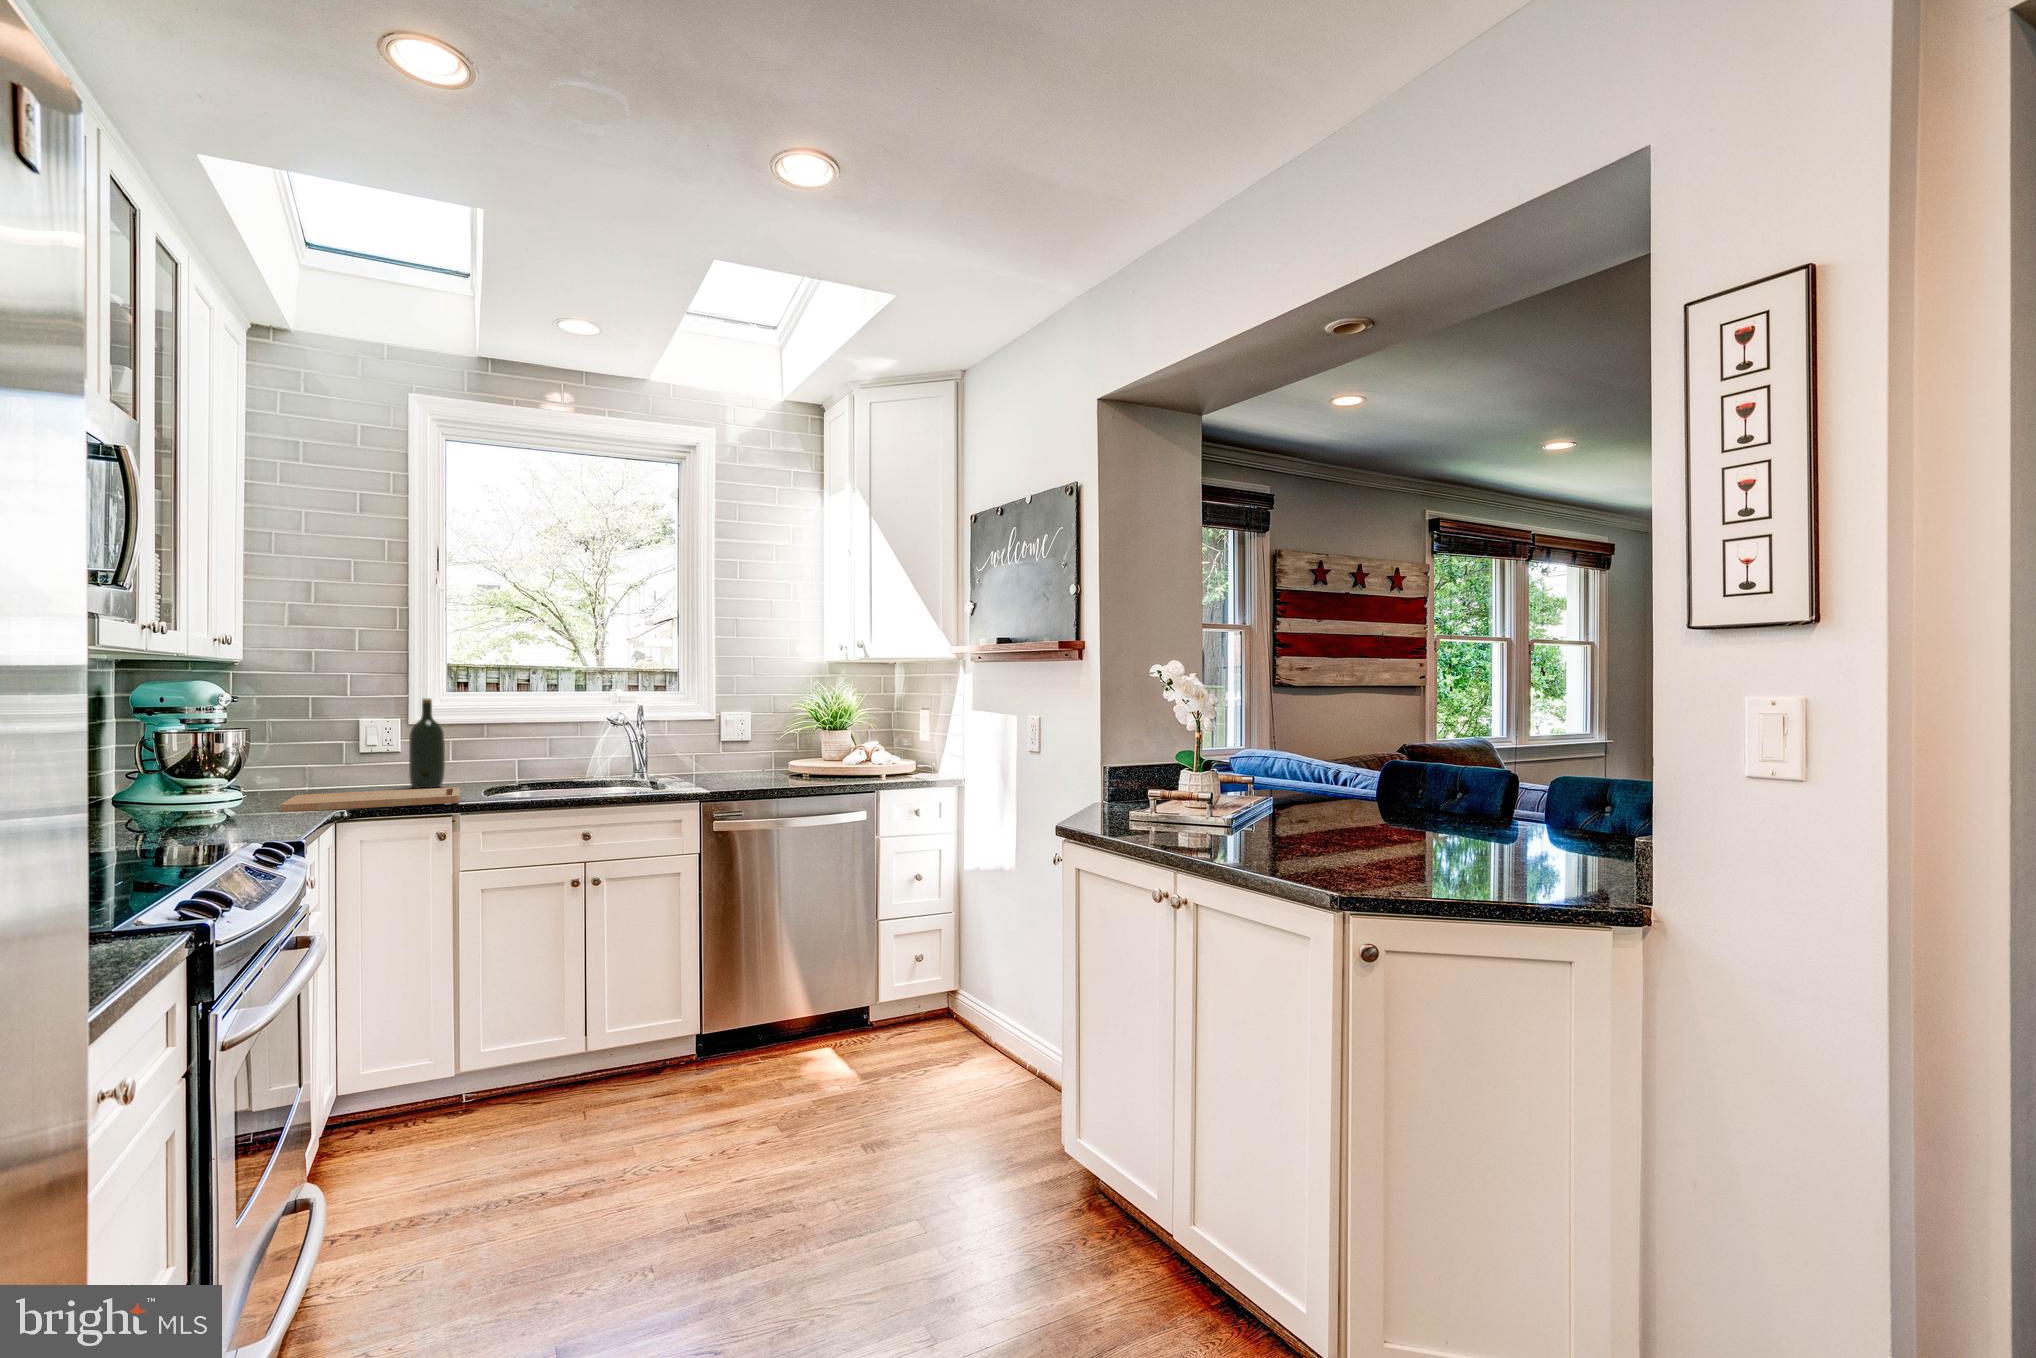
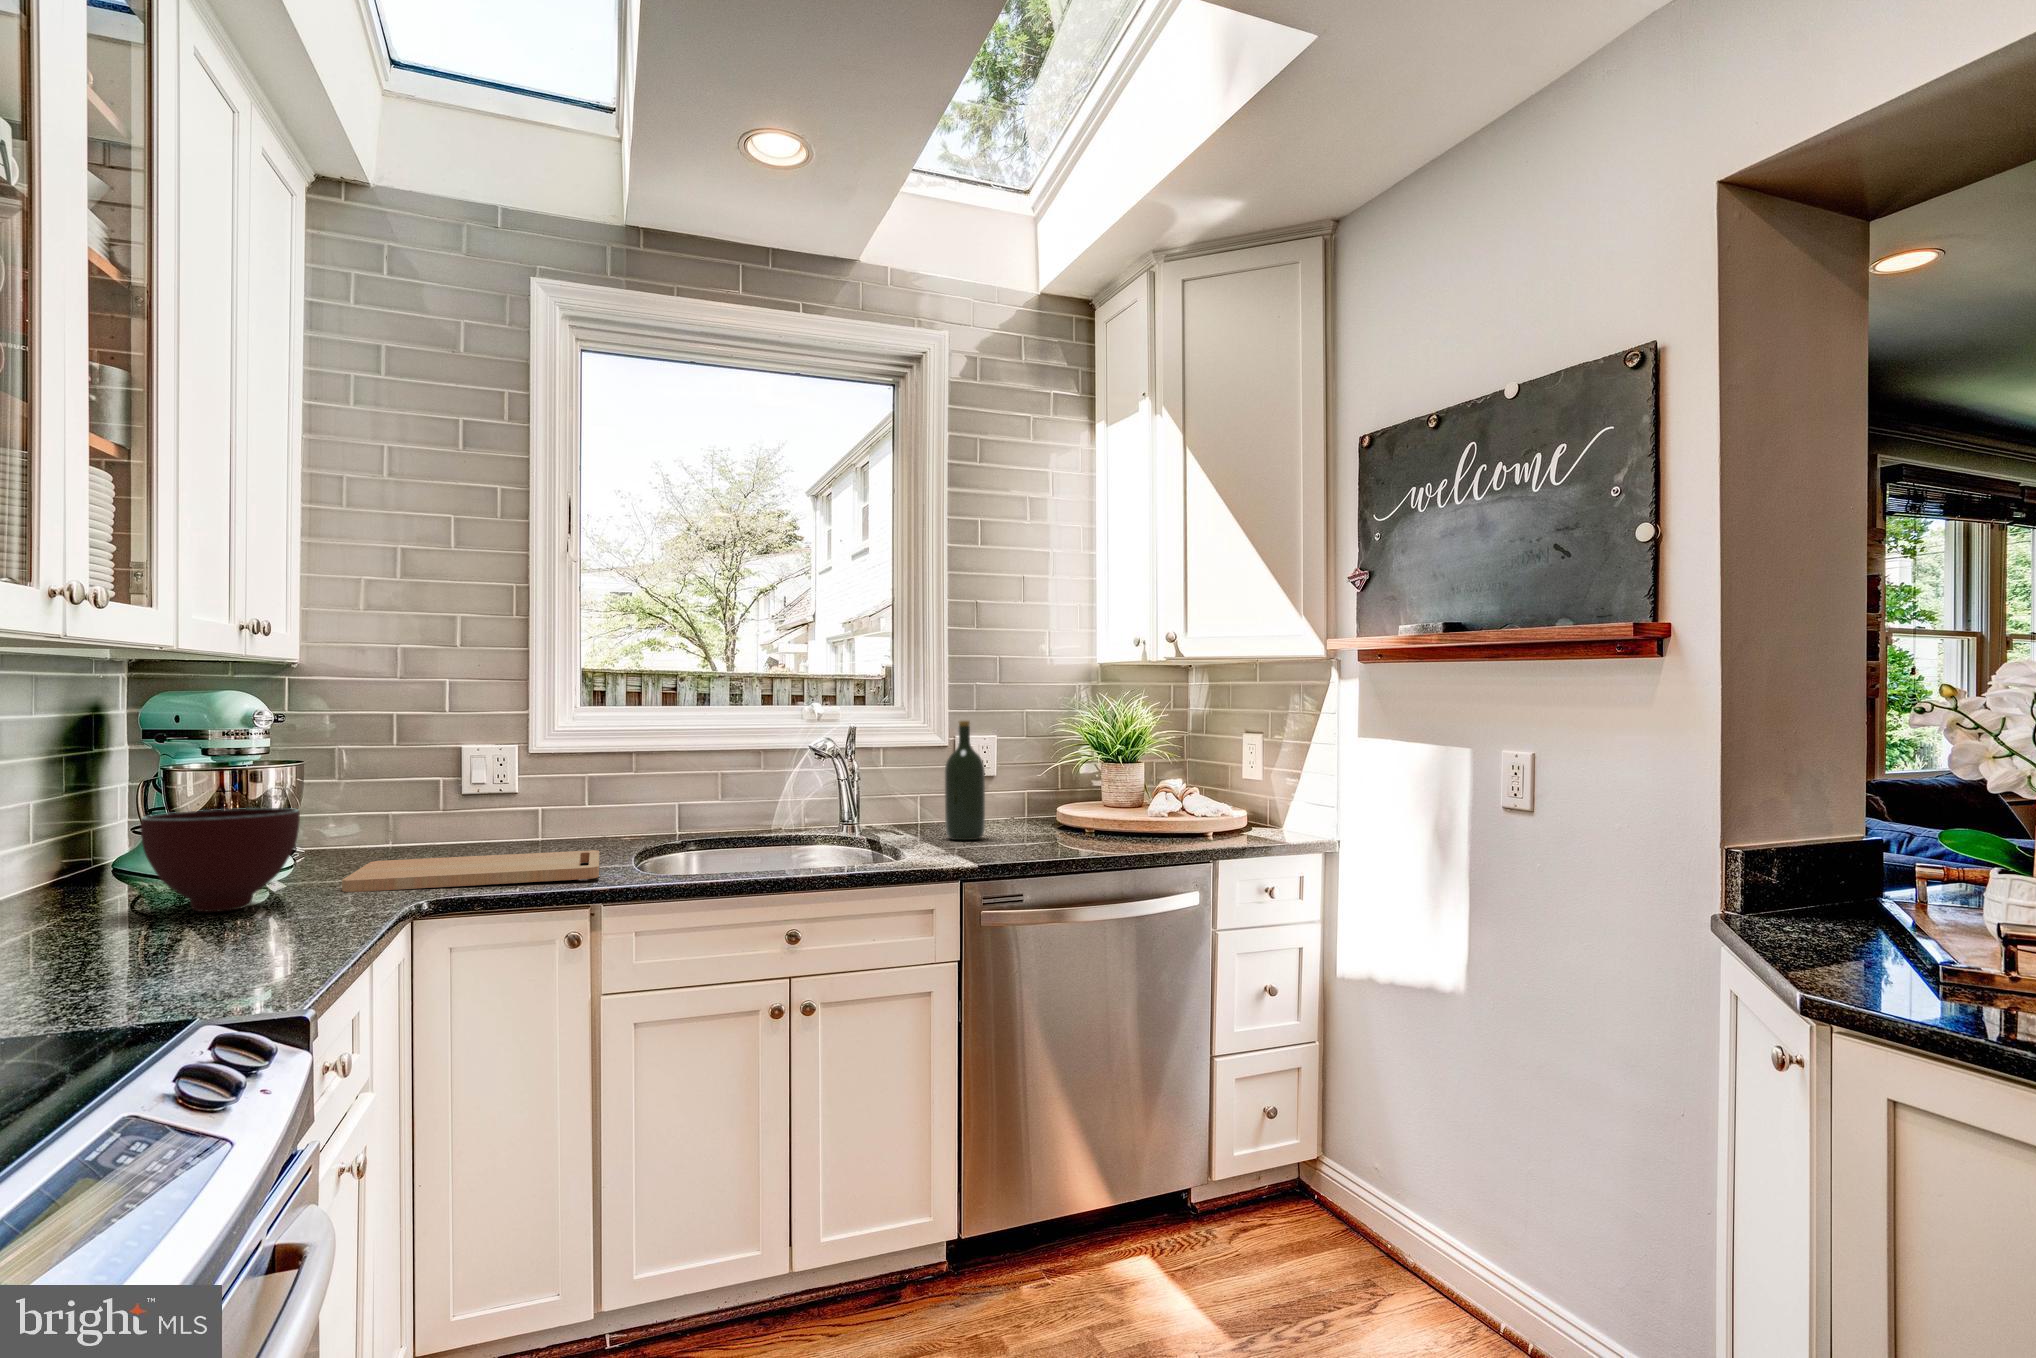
wine bottle: present [409,699,445,788] -> present [945,721,985,840]
bowl: none [149,758,255,822] -> present [141,808,300,912]

